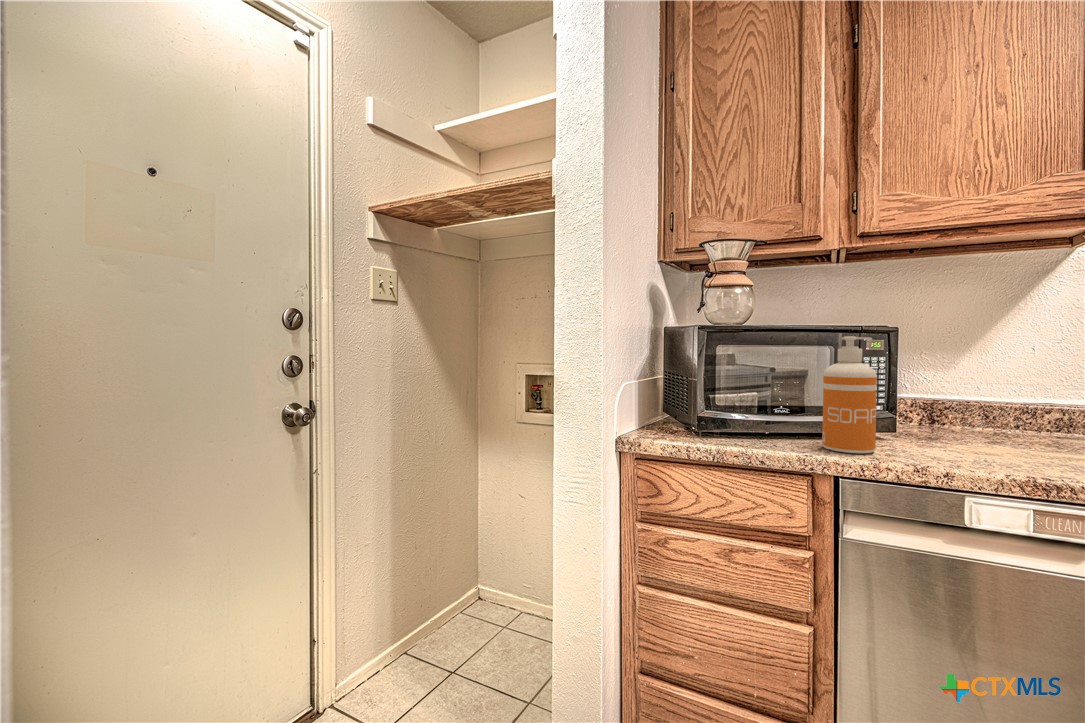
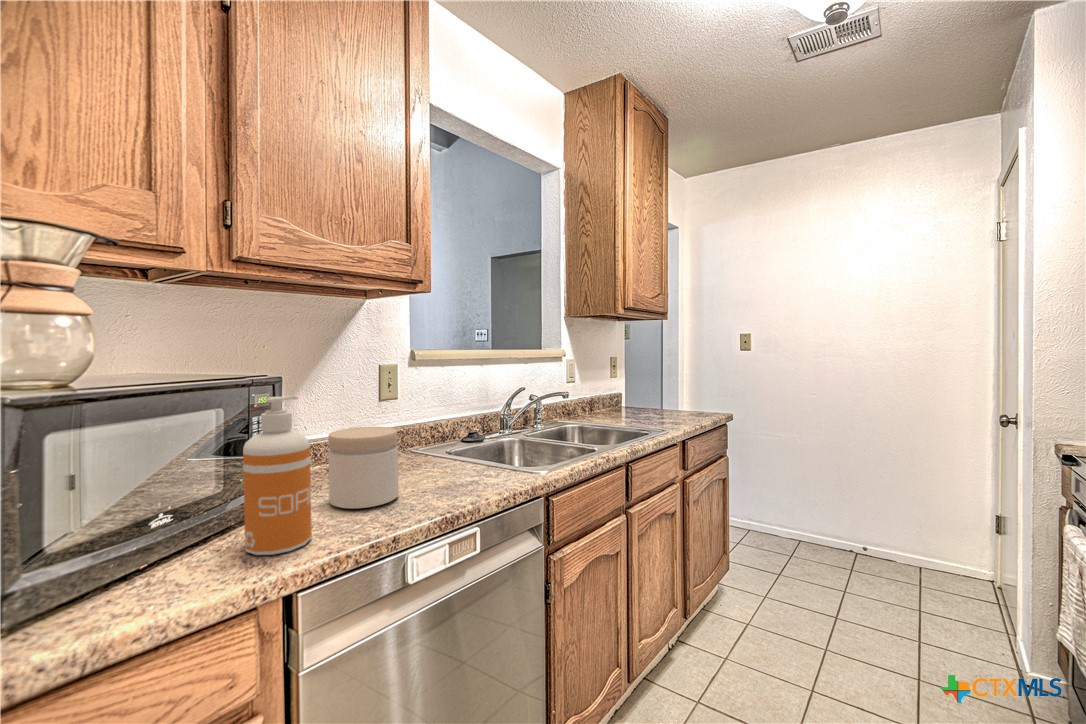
jar: none [923,381,1009,457] -> present [328,427,398,509]

